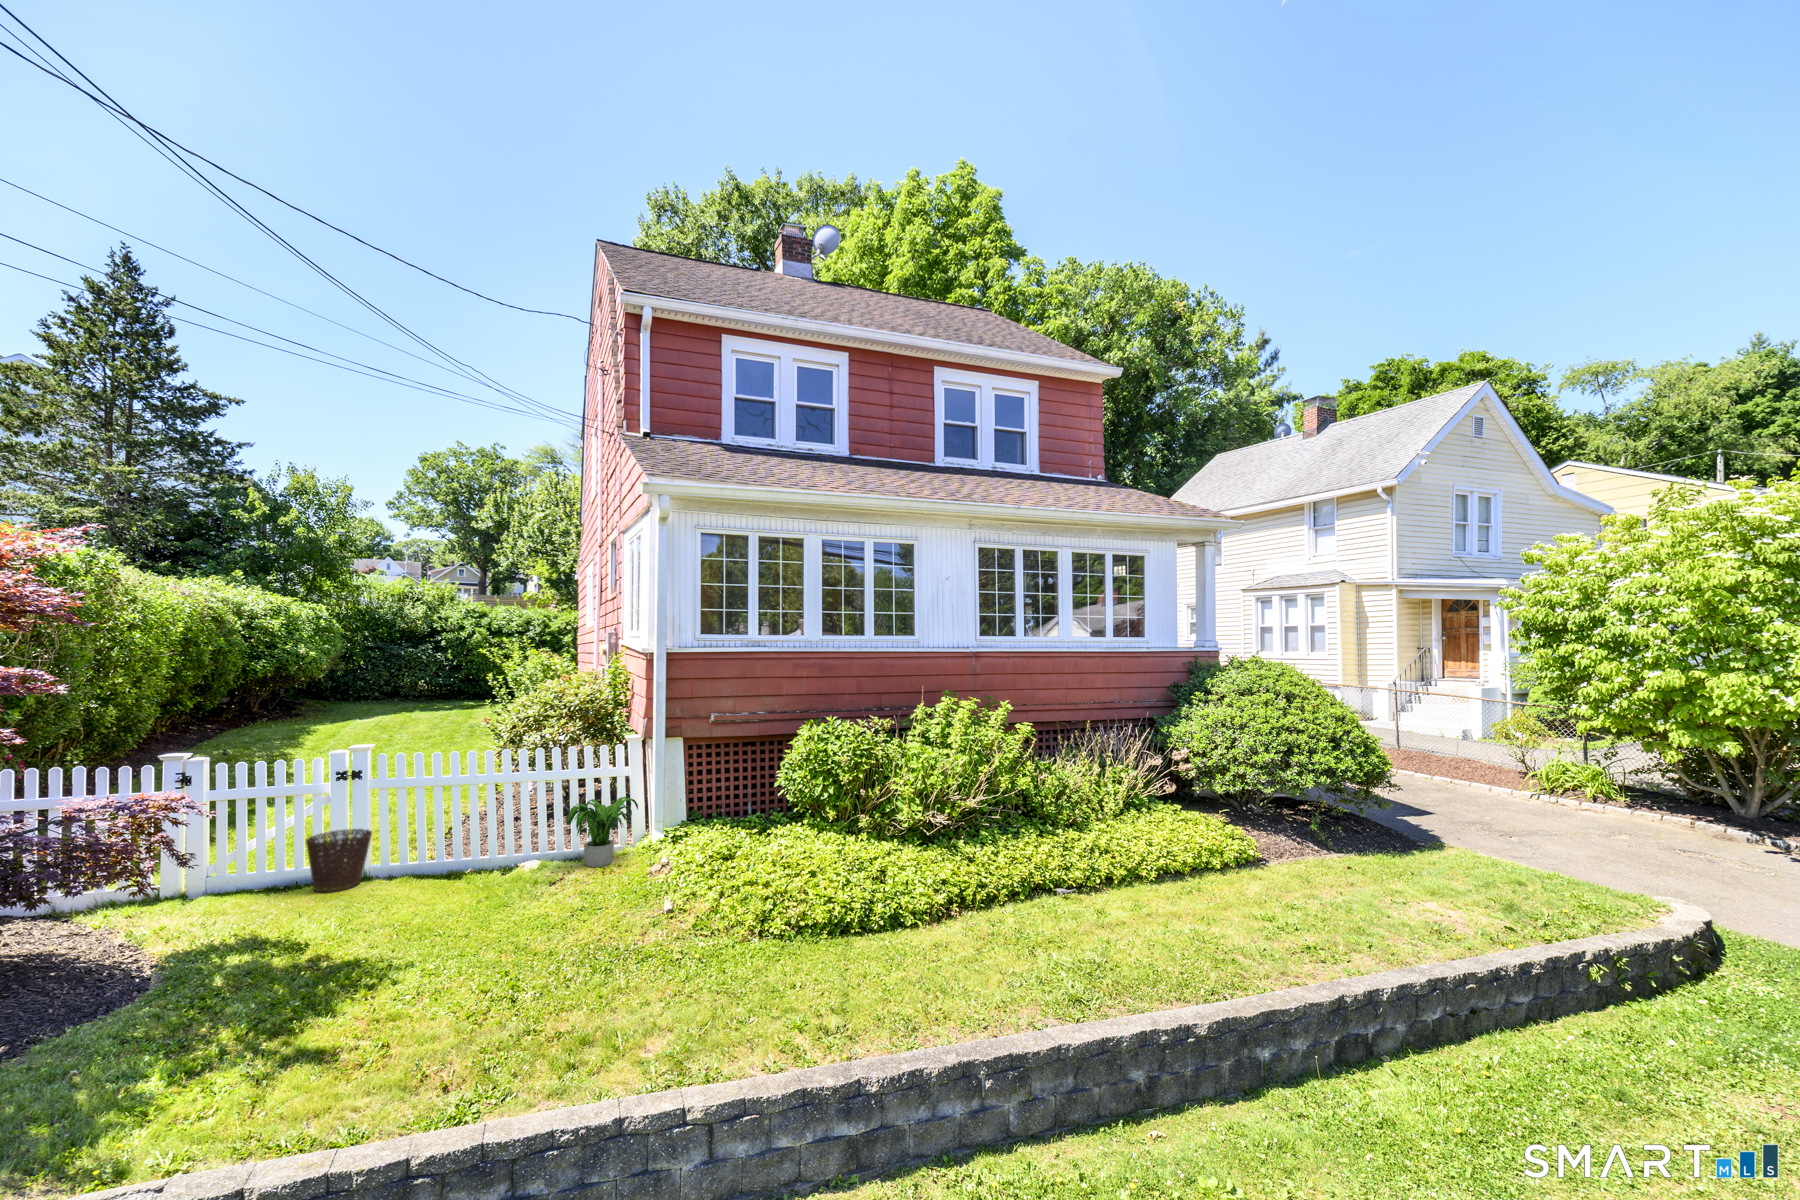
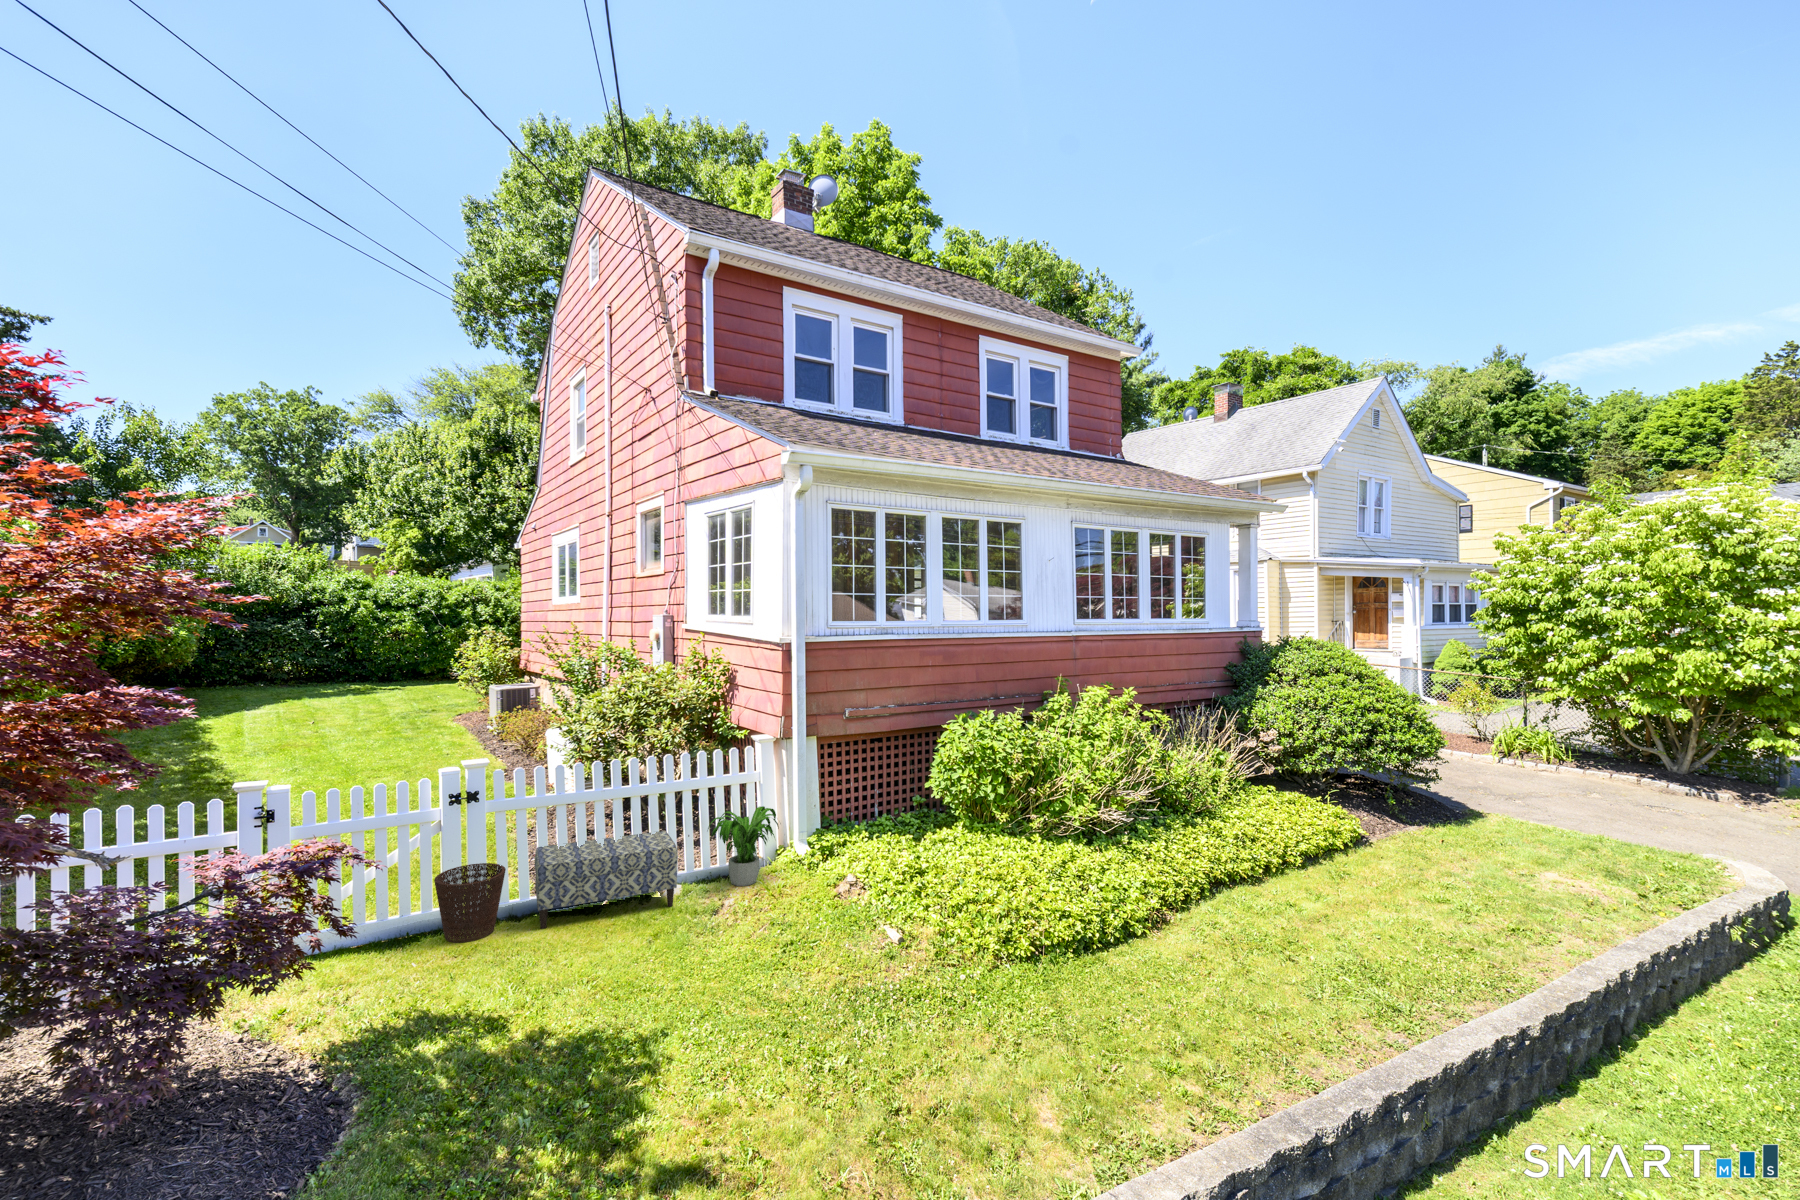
bench: none [389,813,531,888] -> present [535,831,678,929]

